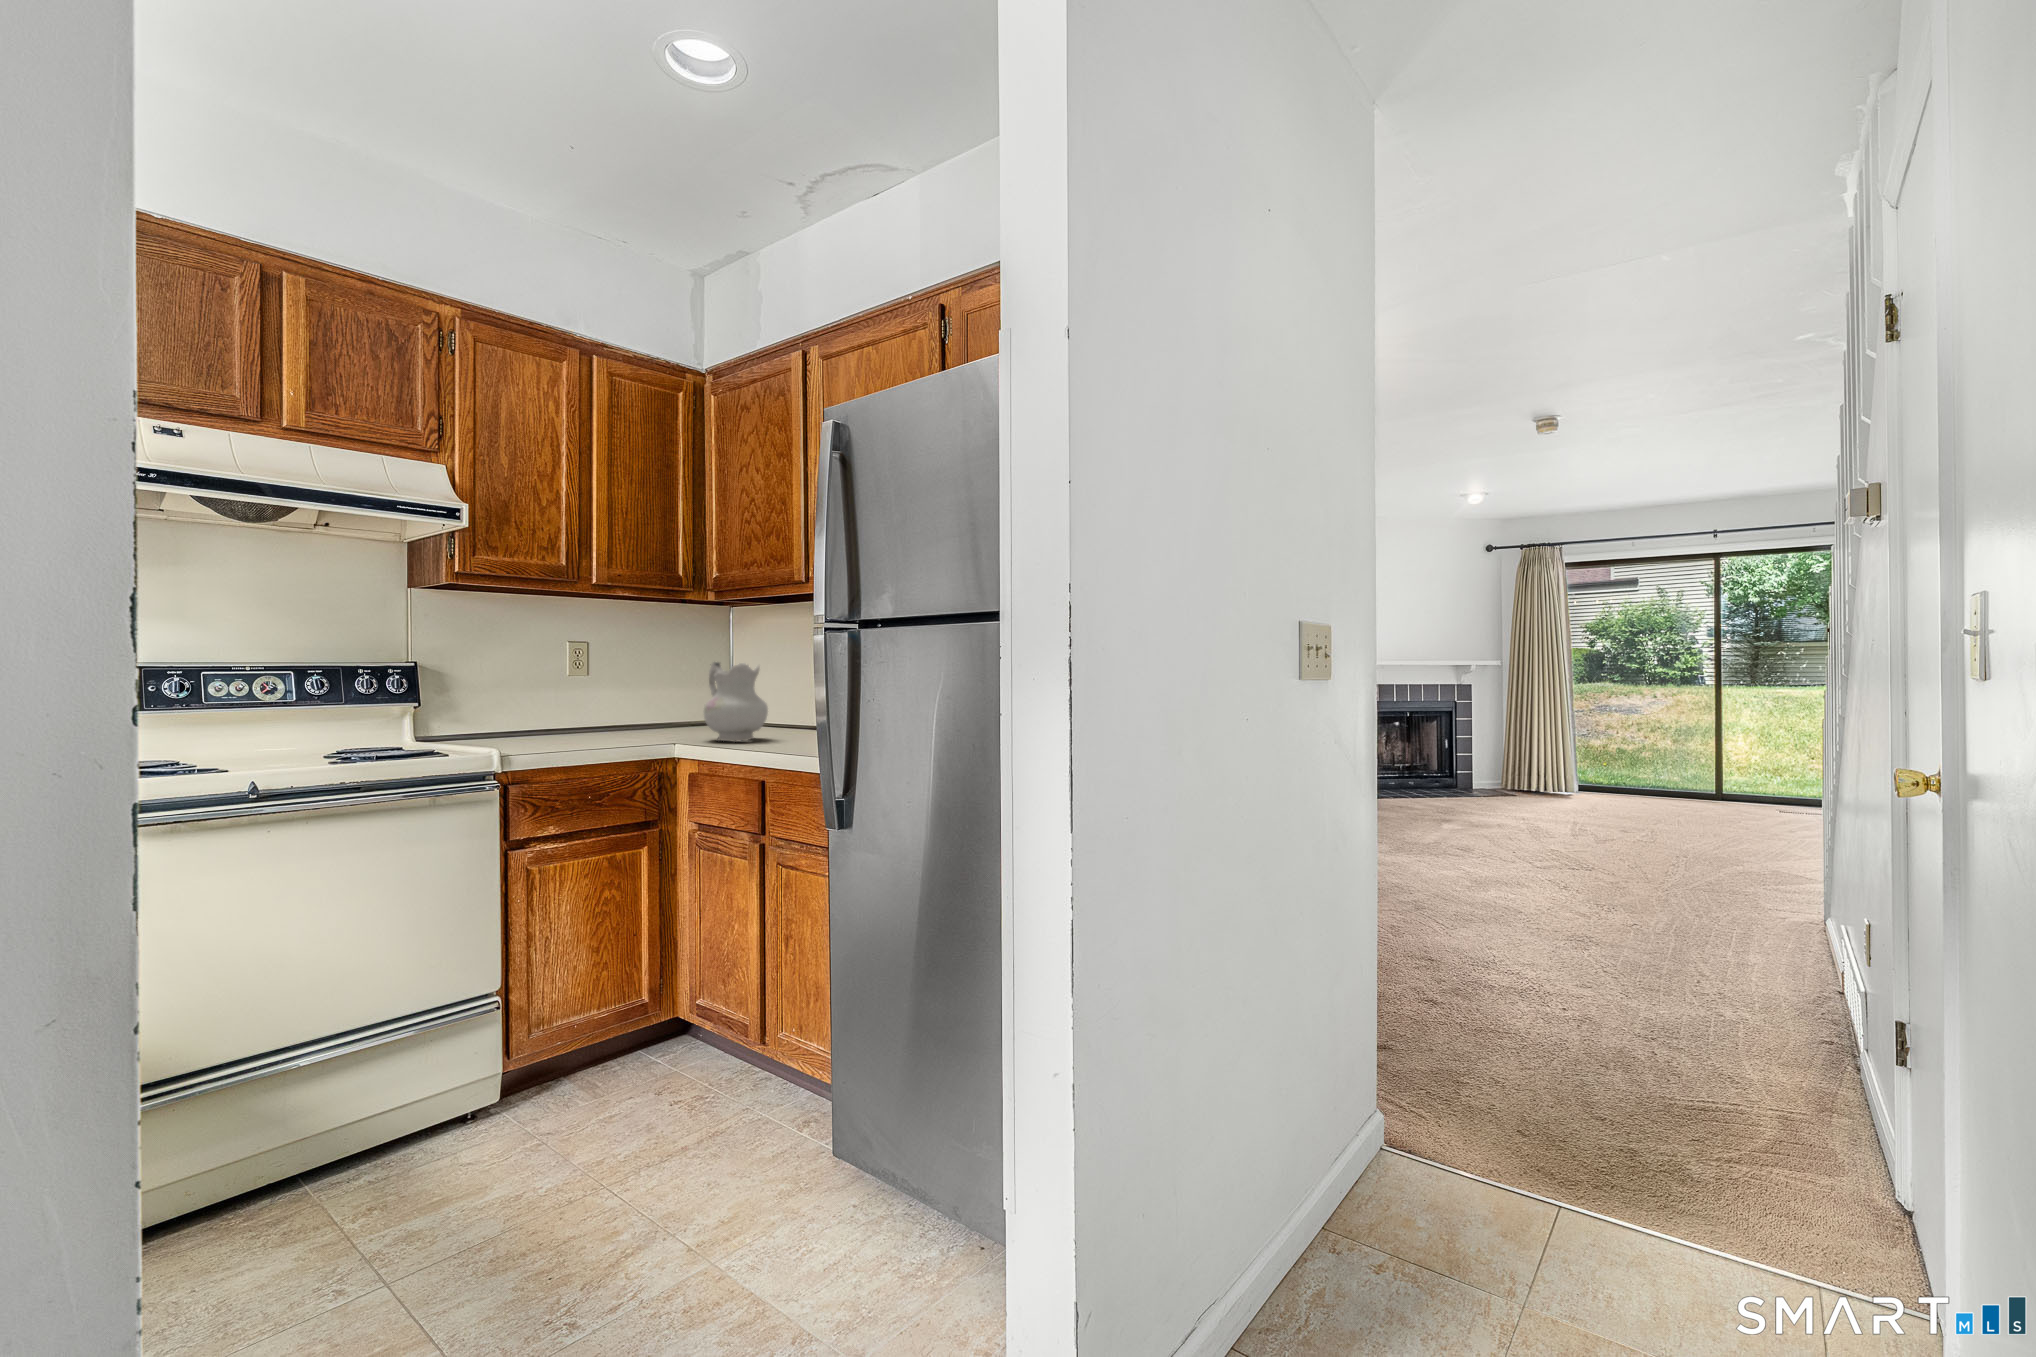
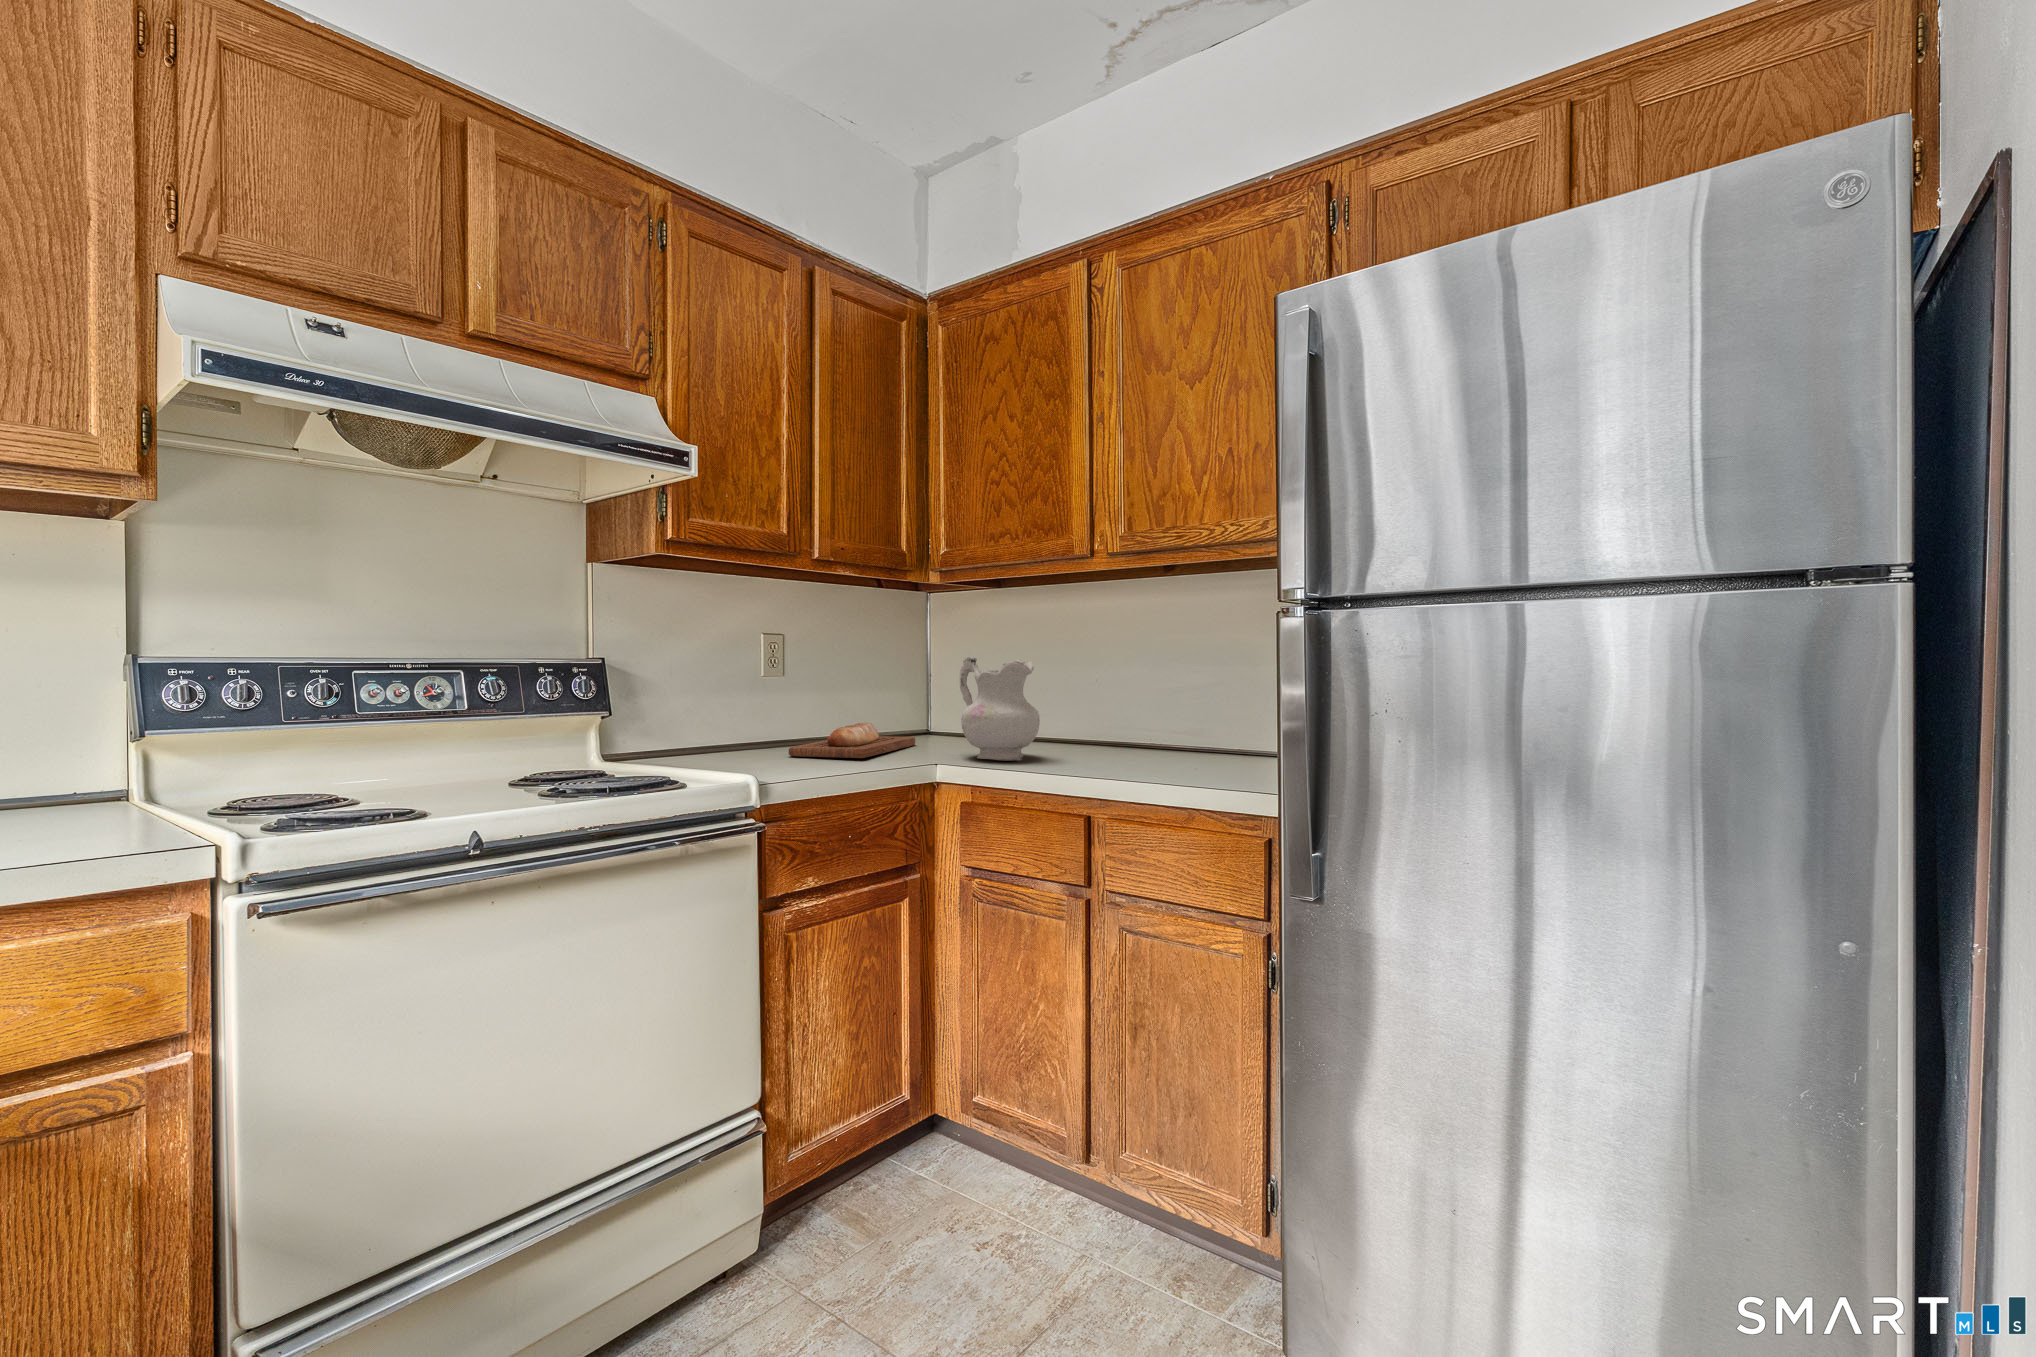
bread loaf: none [568,715,689,740] -> present [789,723,915,758]

